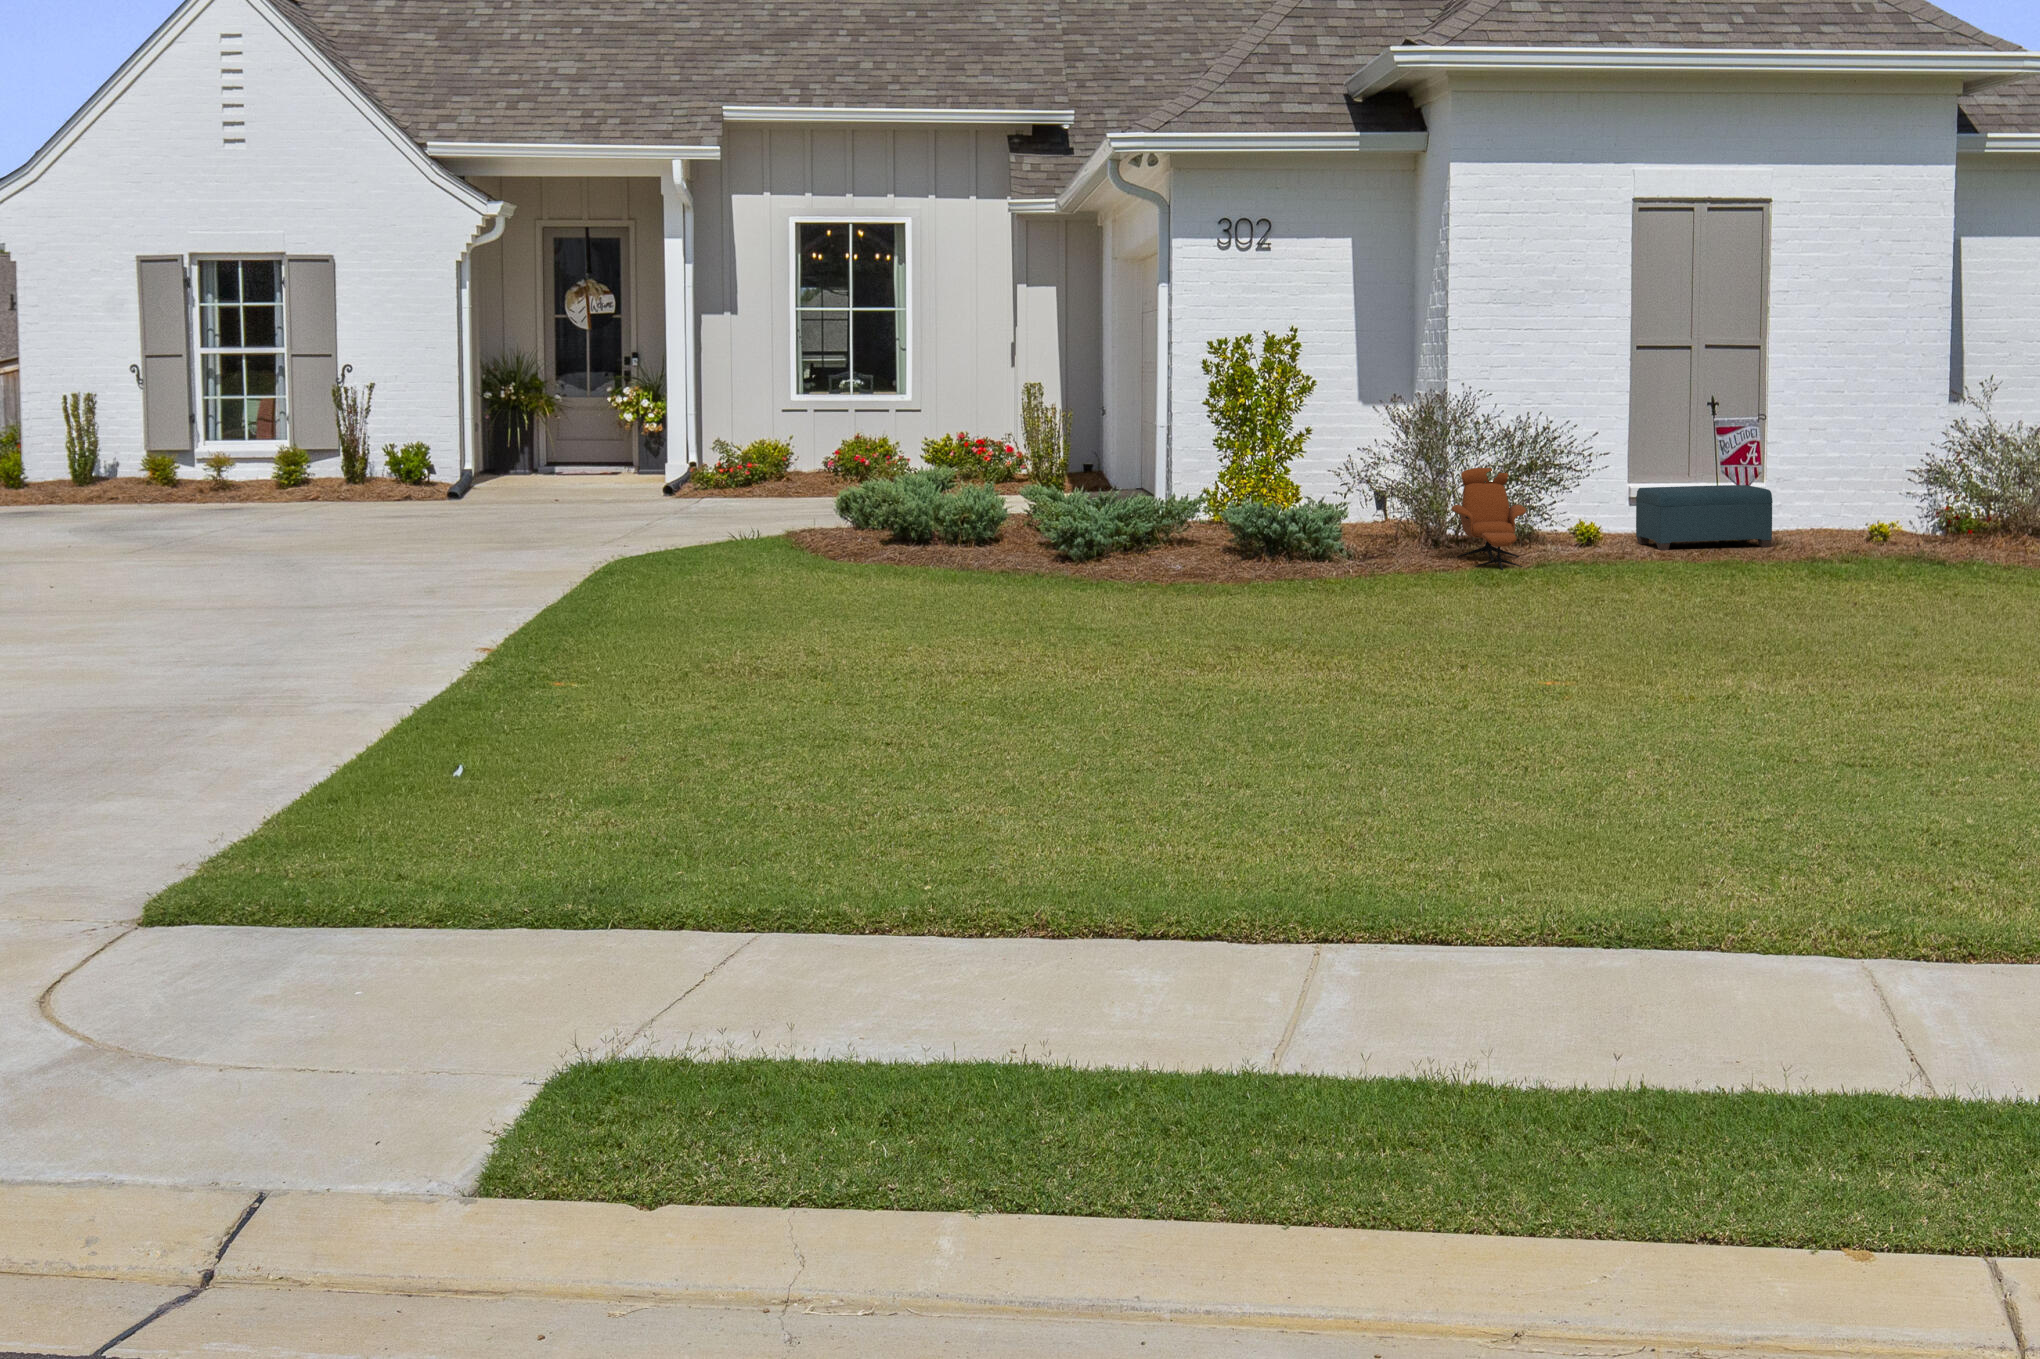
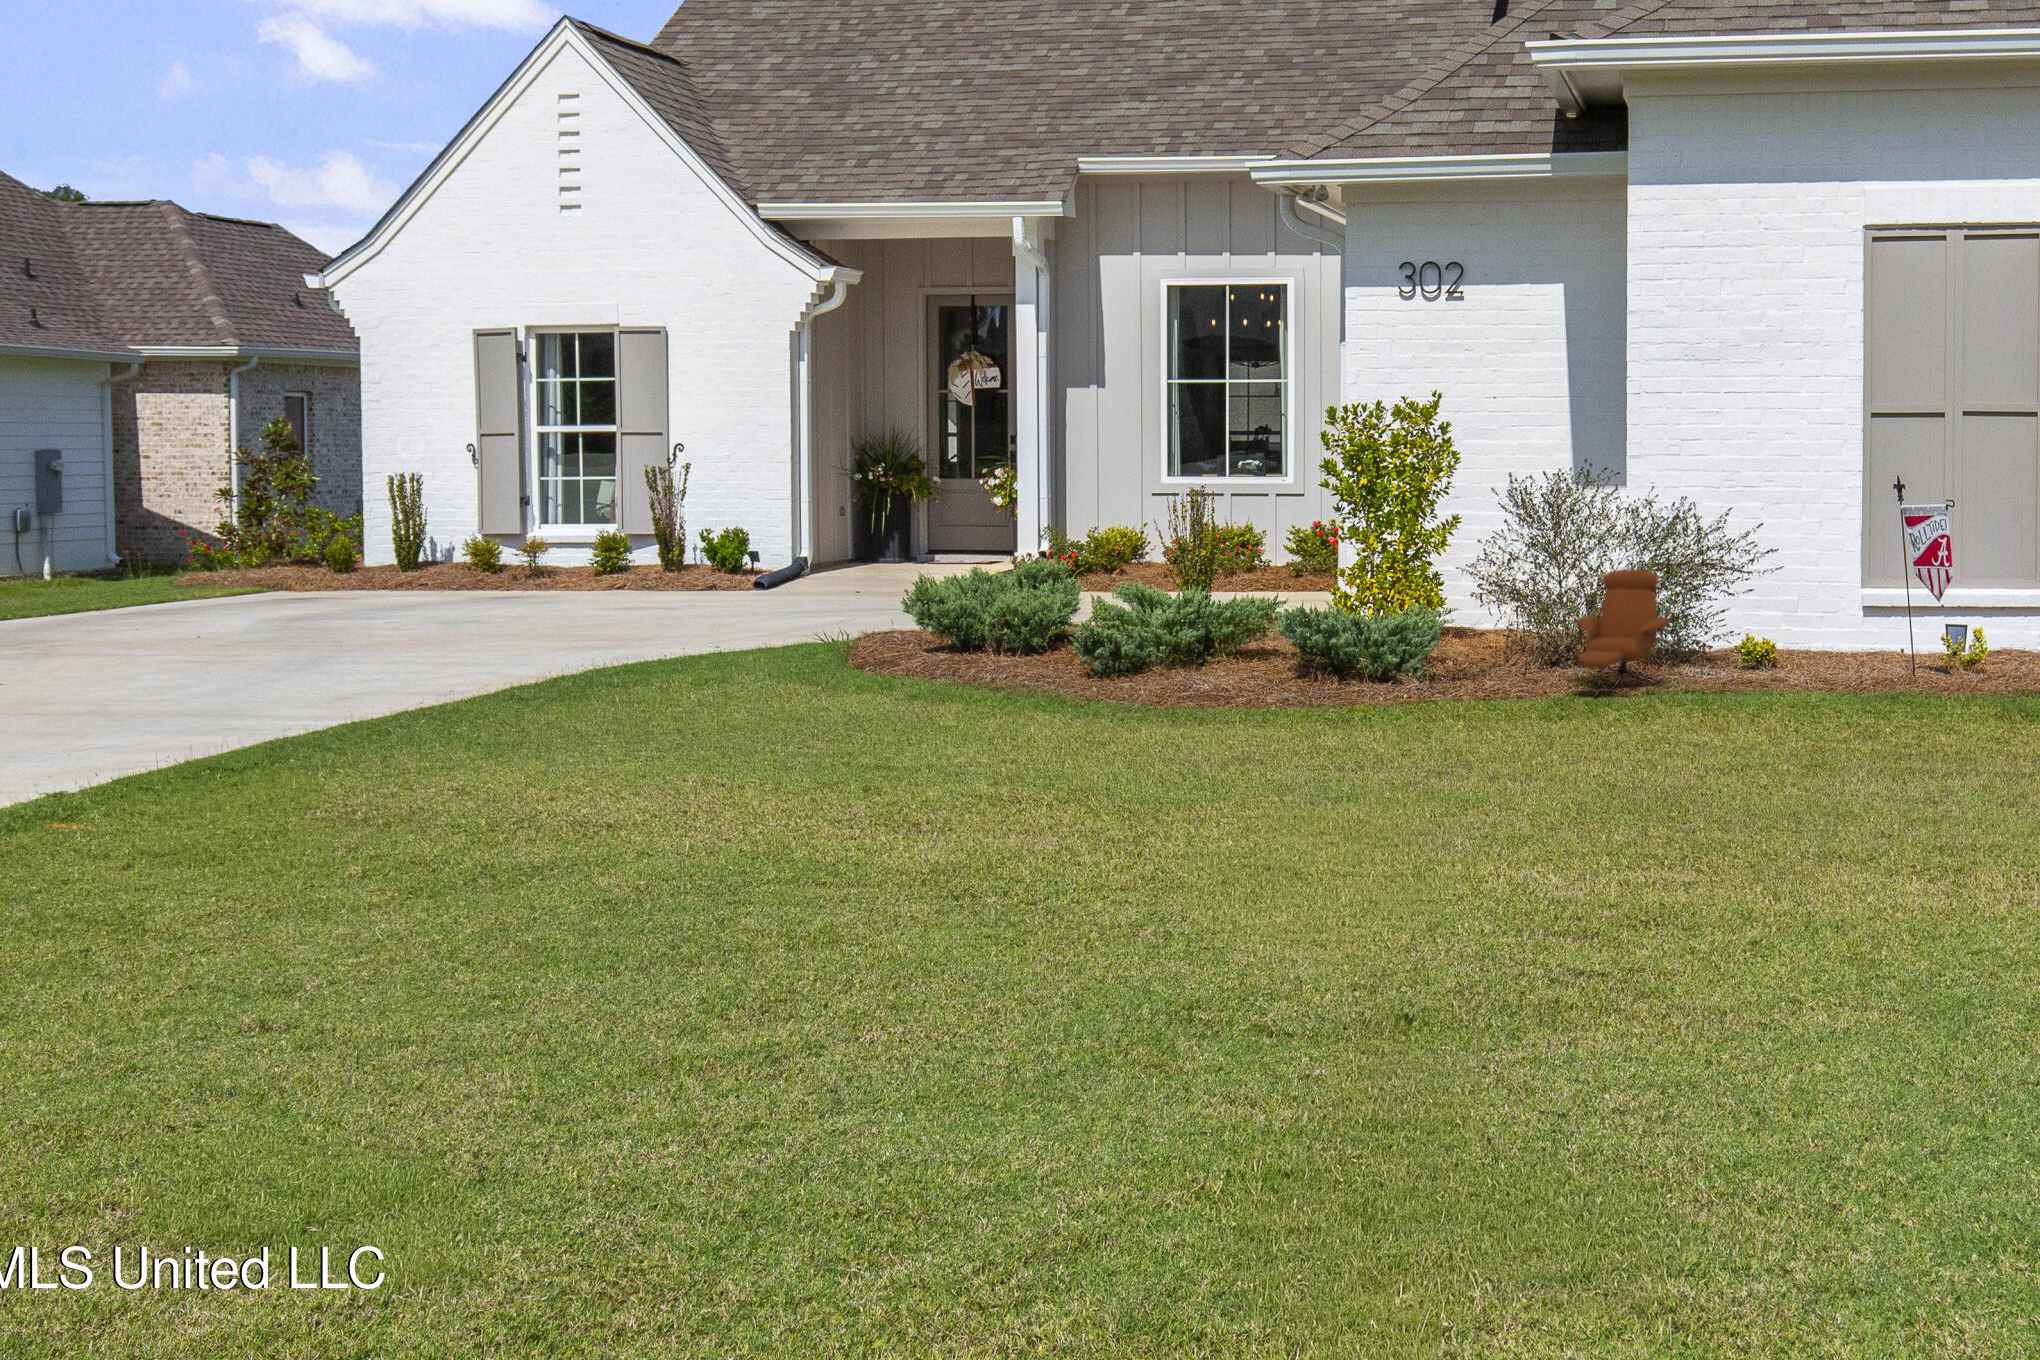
bench: present [1636,485,1773,550] -> none [1863,601,2031,684]

